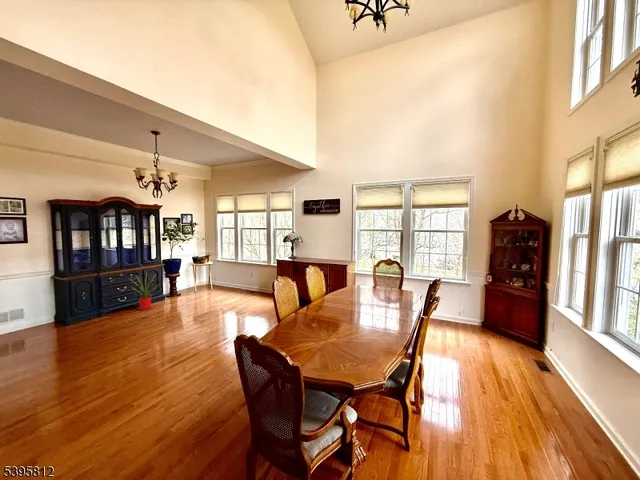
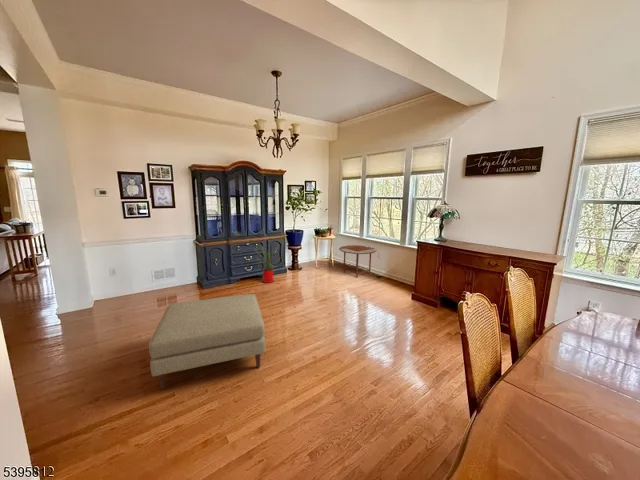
side table: none [217,269,250,296] -> present [339,245,377,277]
ottoman: none [52,310,158,390] -> present [149,294,266,390]

